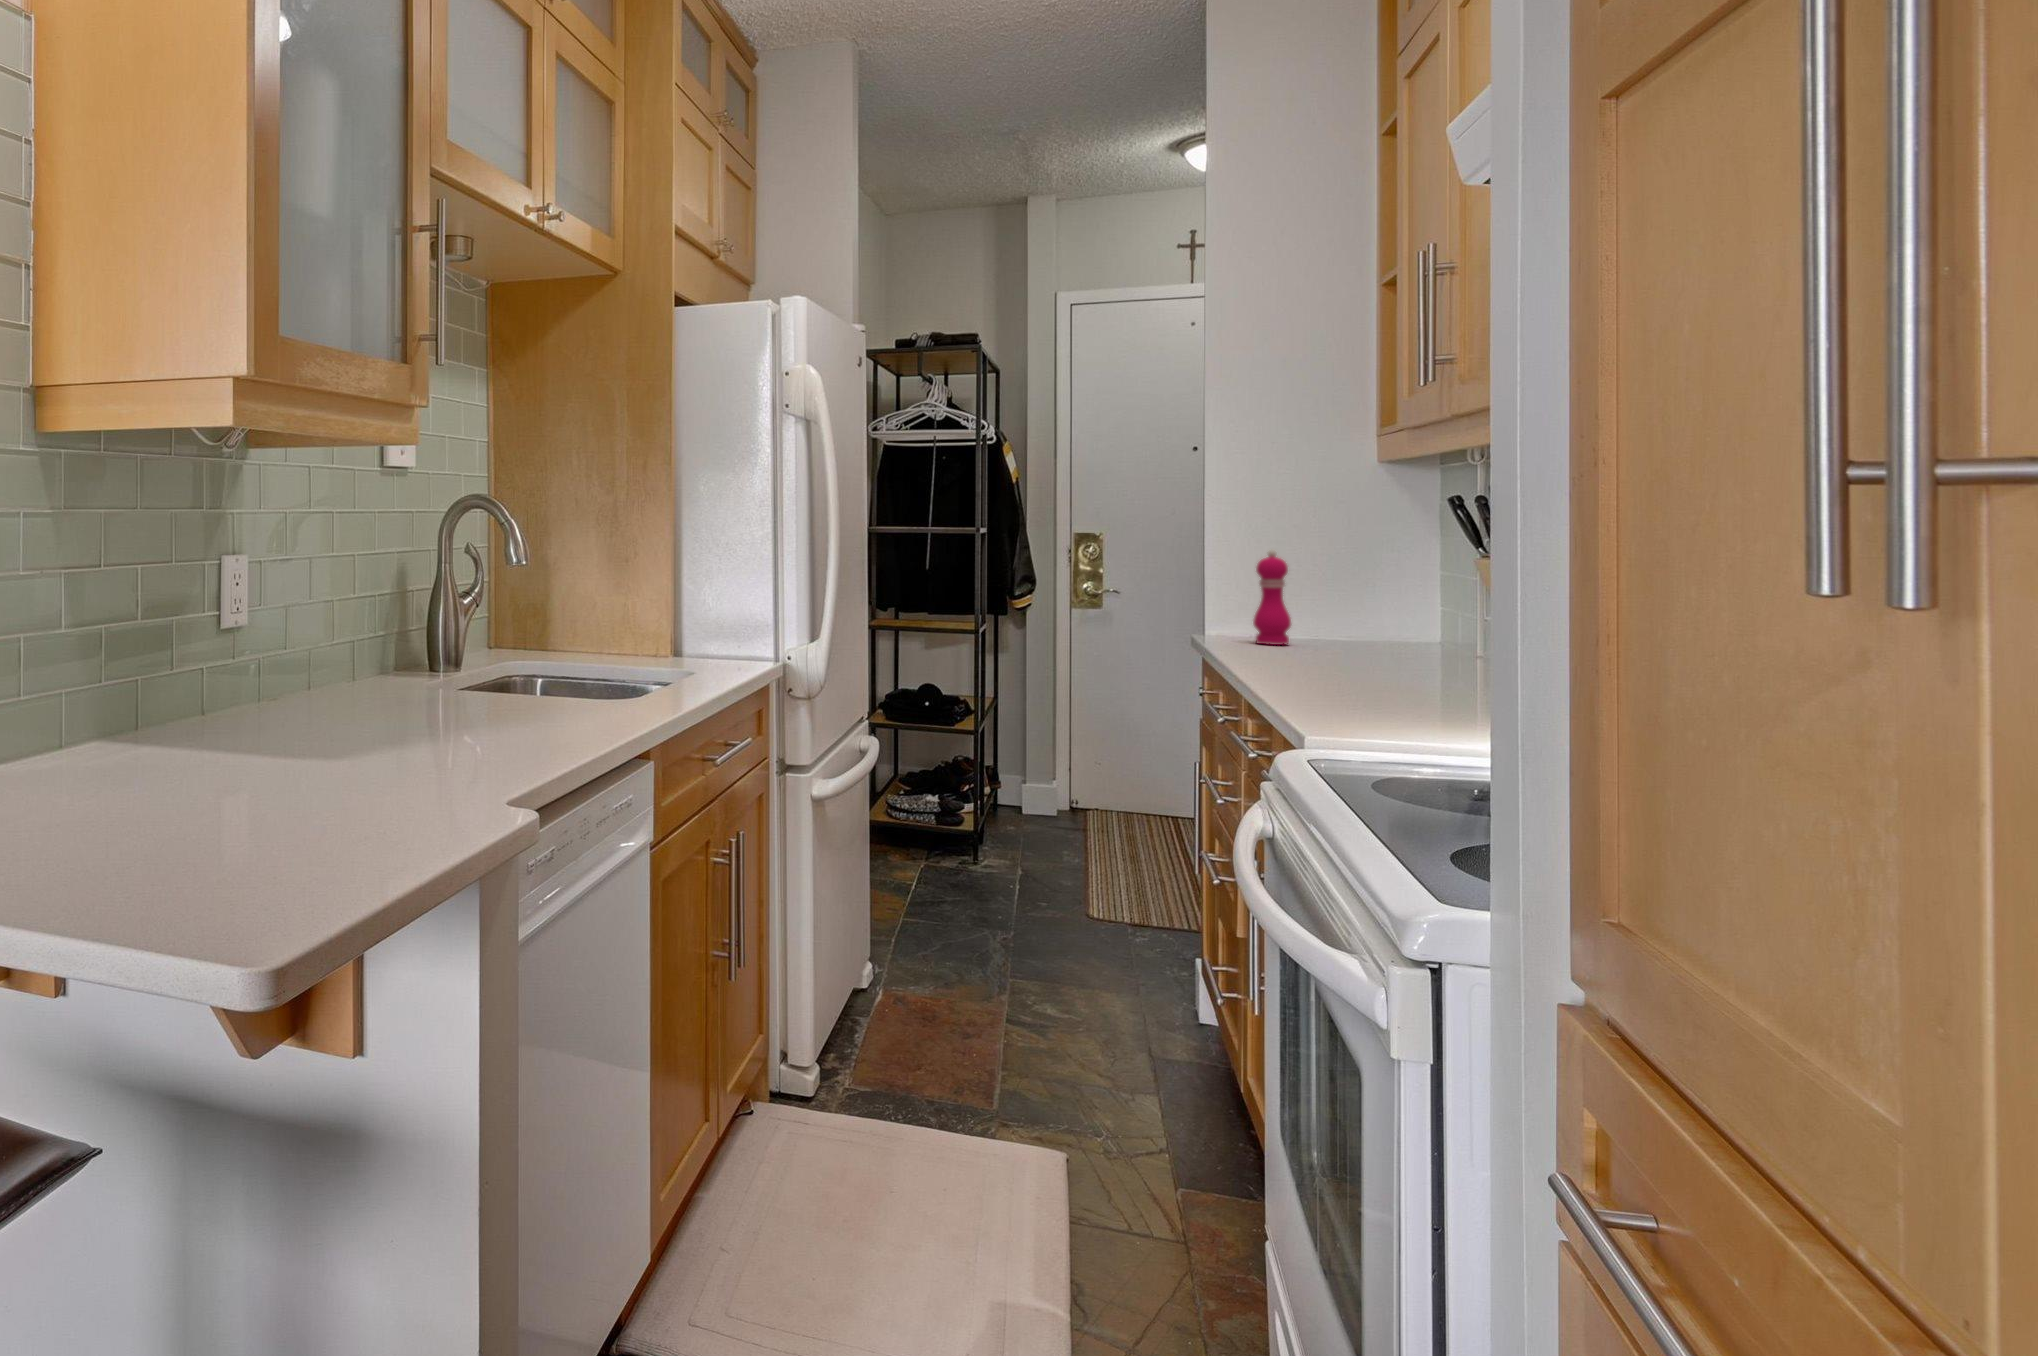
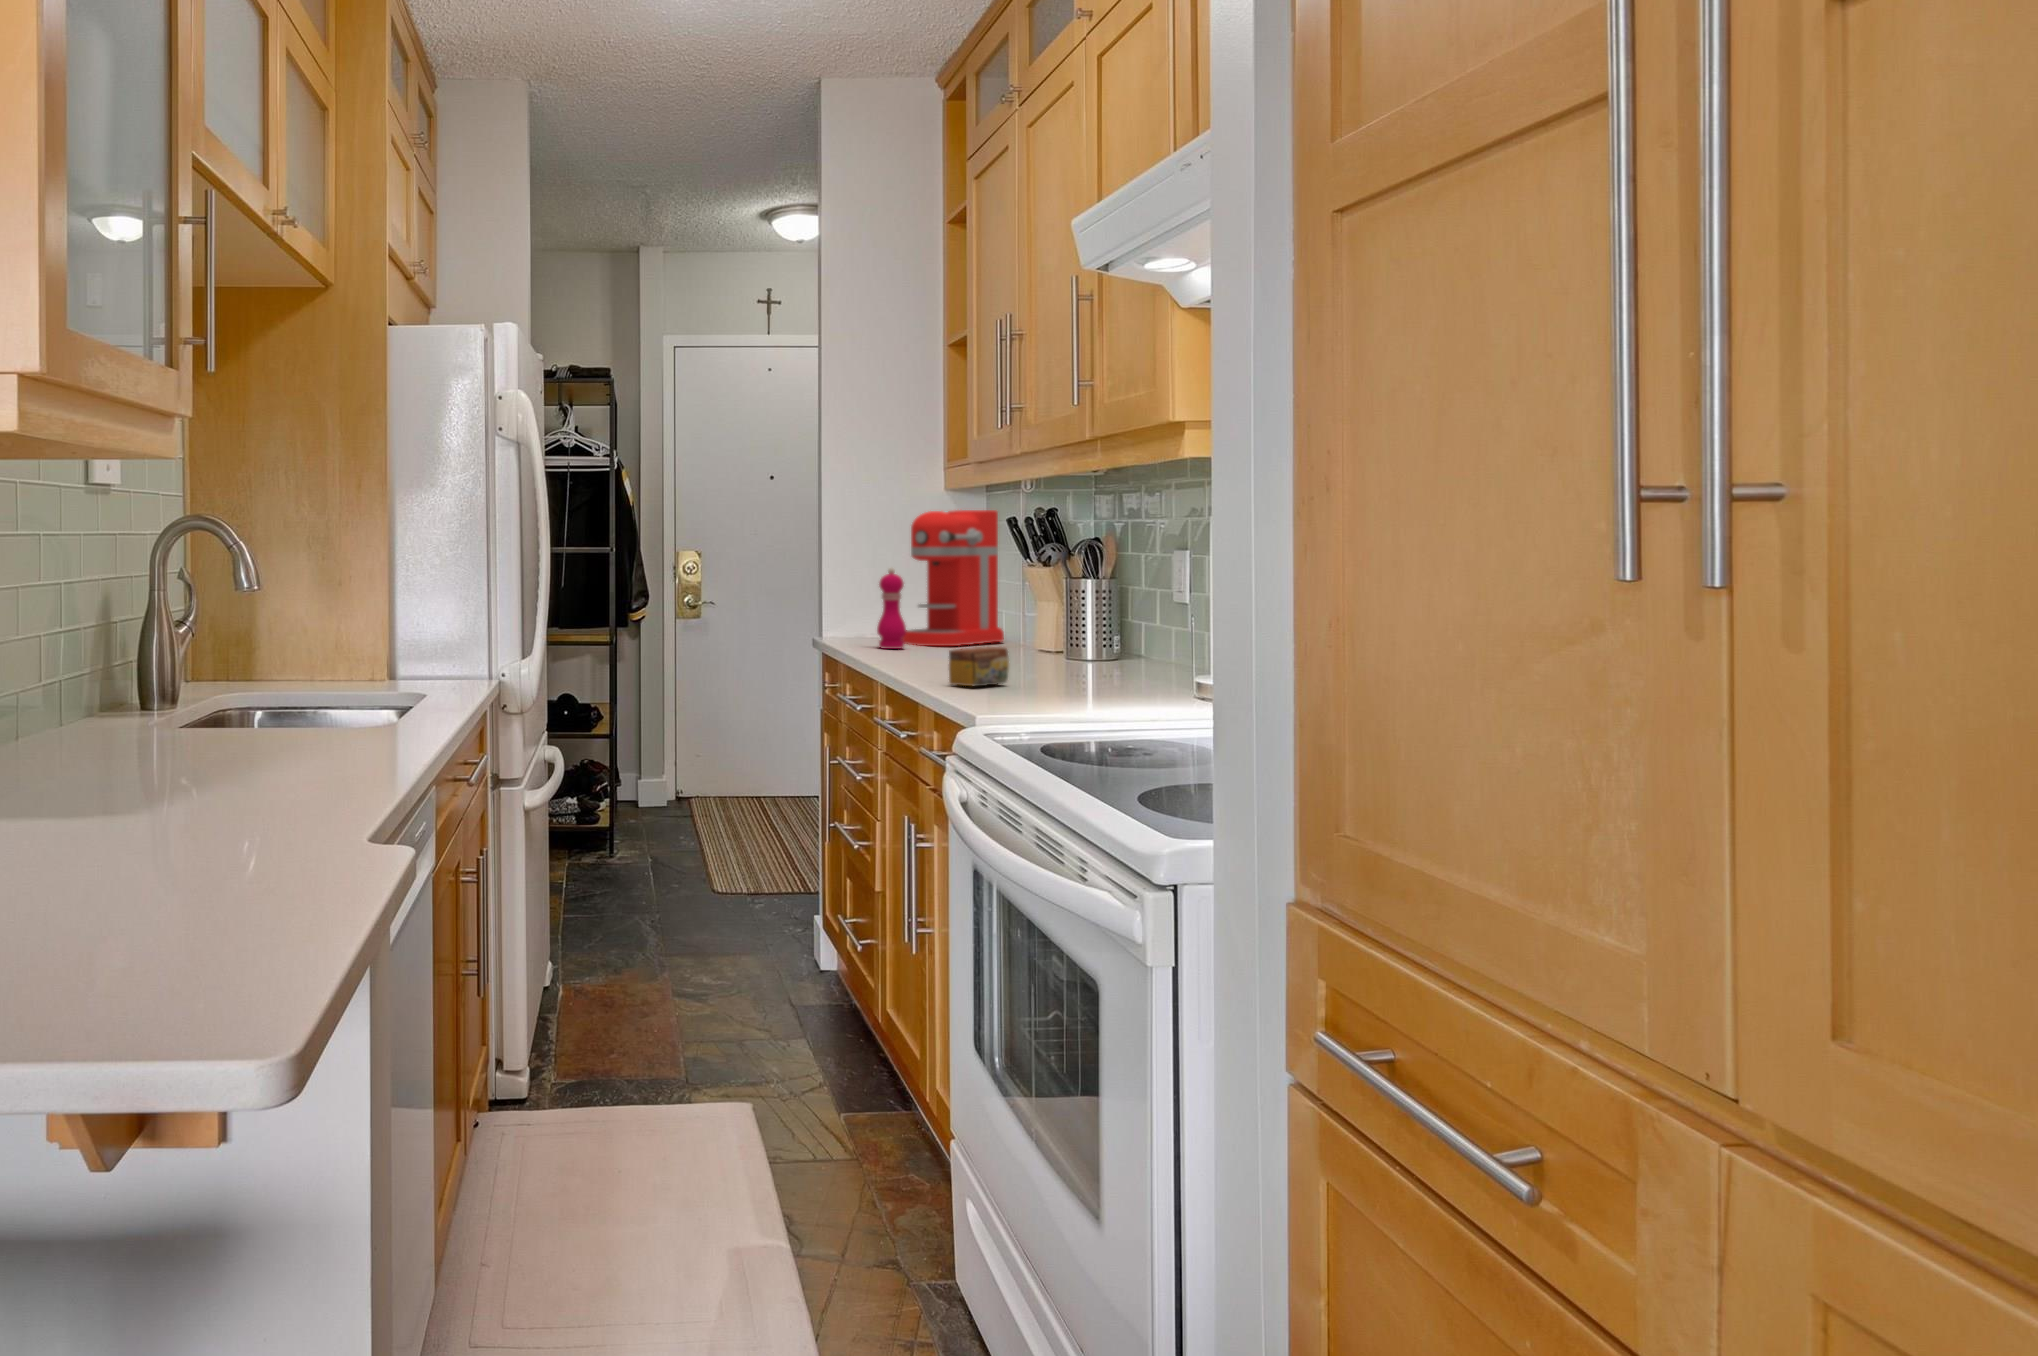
coffee maker: none [1295,481,1438,643] -> present [902,510,1004,646]
tea box: none [1300,645,1384,691] -> present [949,647,1009,686]

